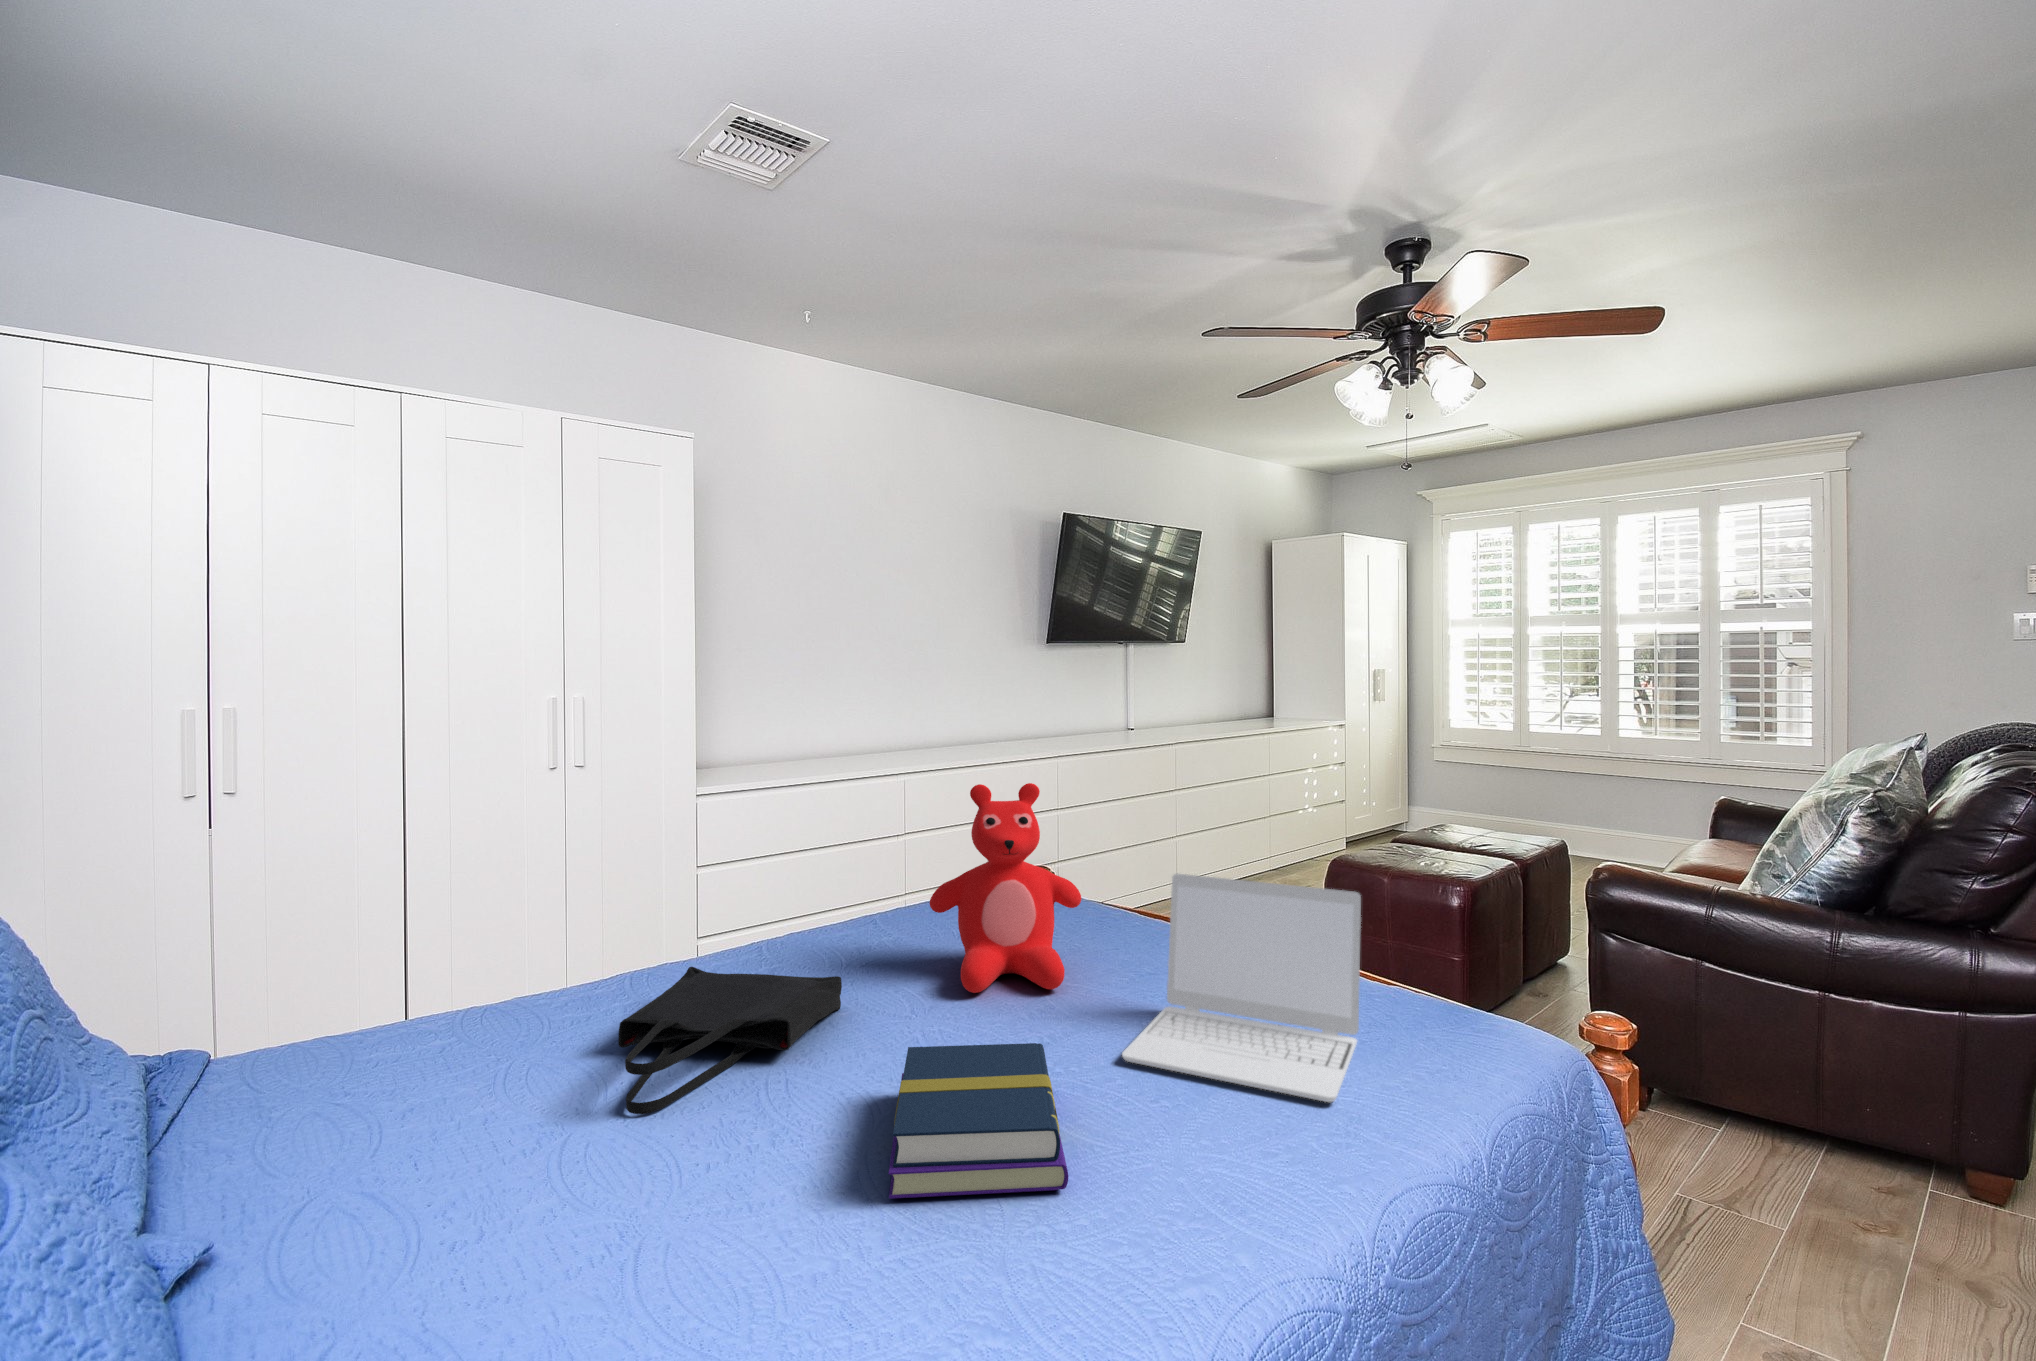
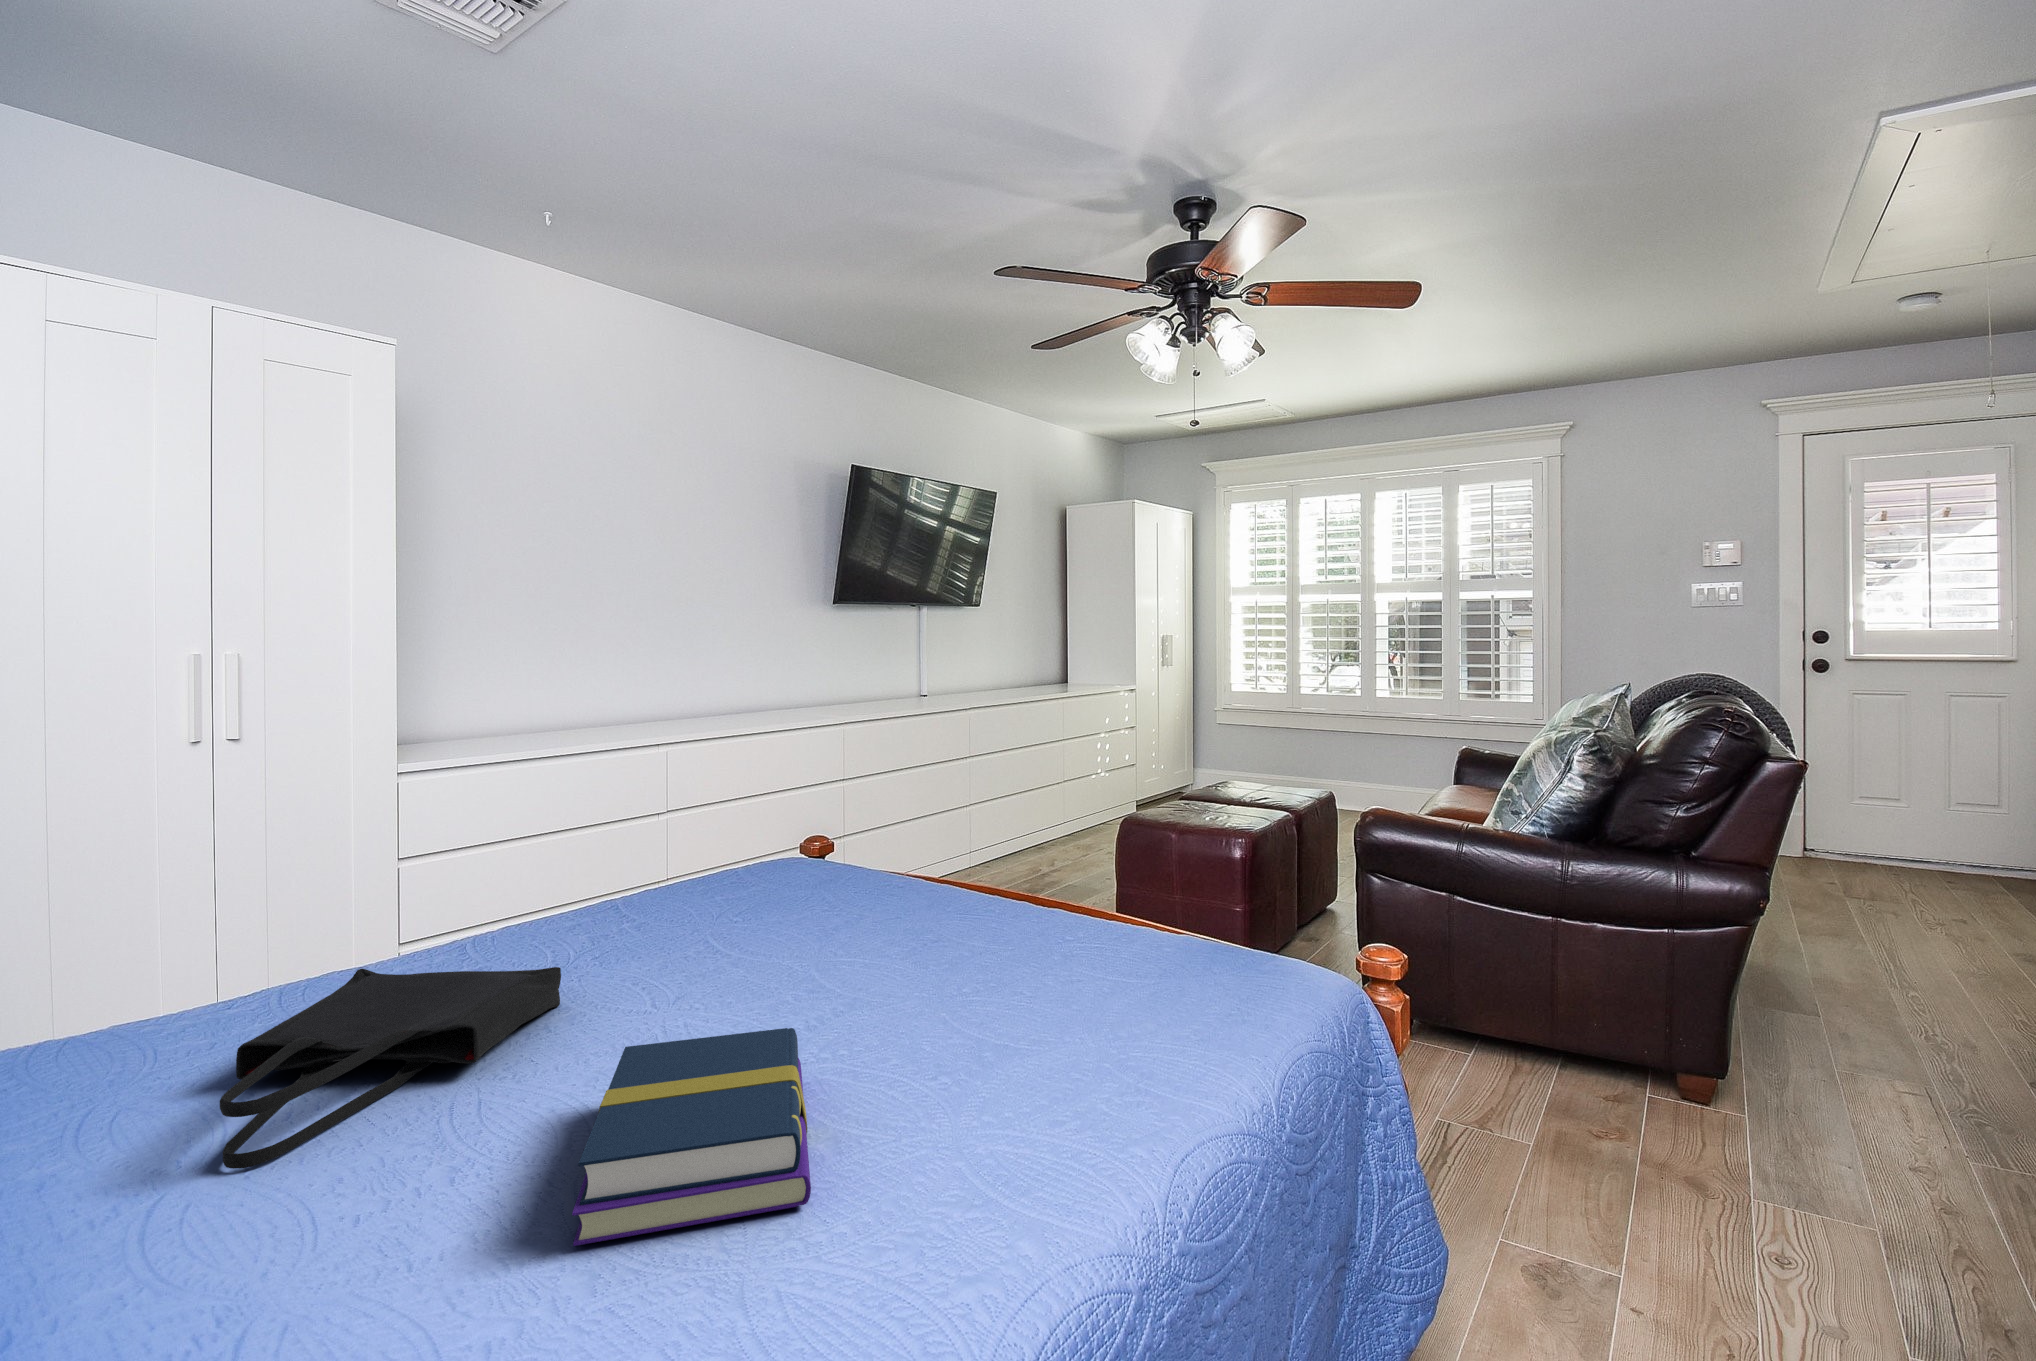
teddy bear: present [929,783,1081,993] -> none [679,735,858,974]
laptop: present [1122,874,1361,1102] -> none [892,827,1151,1064]

